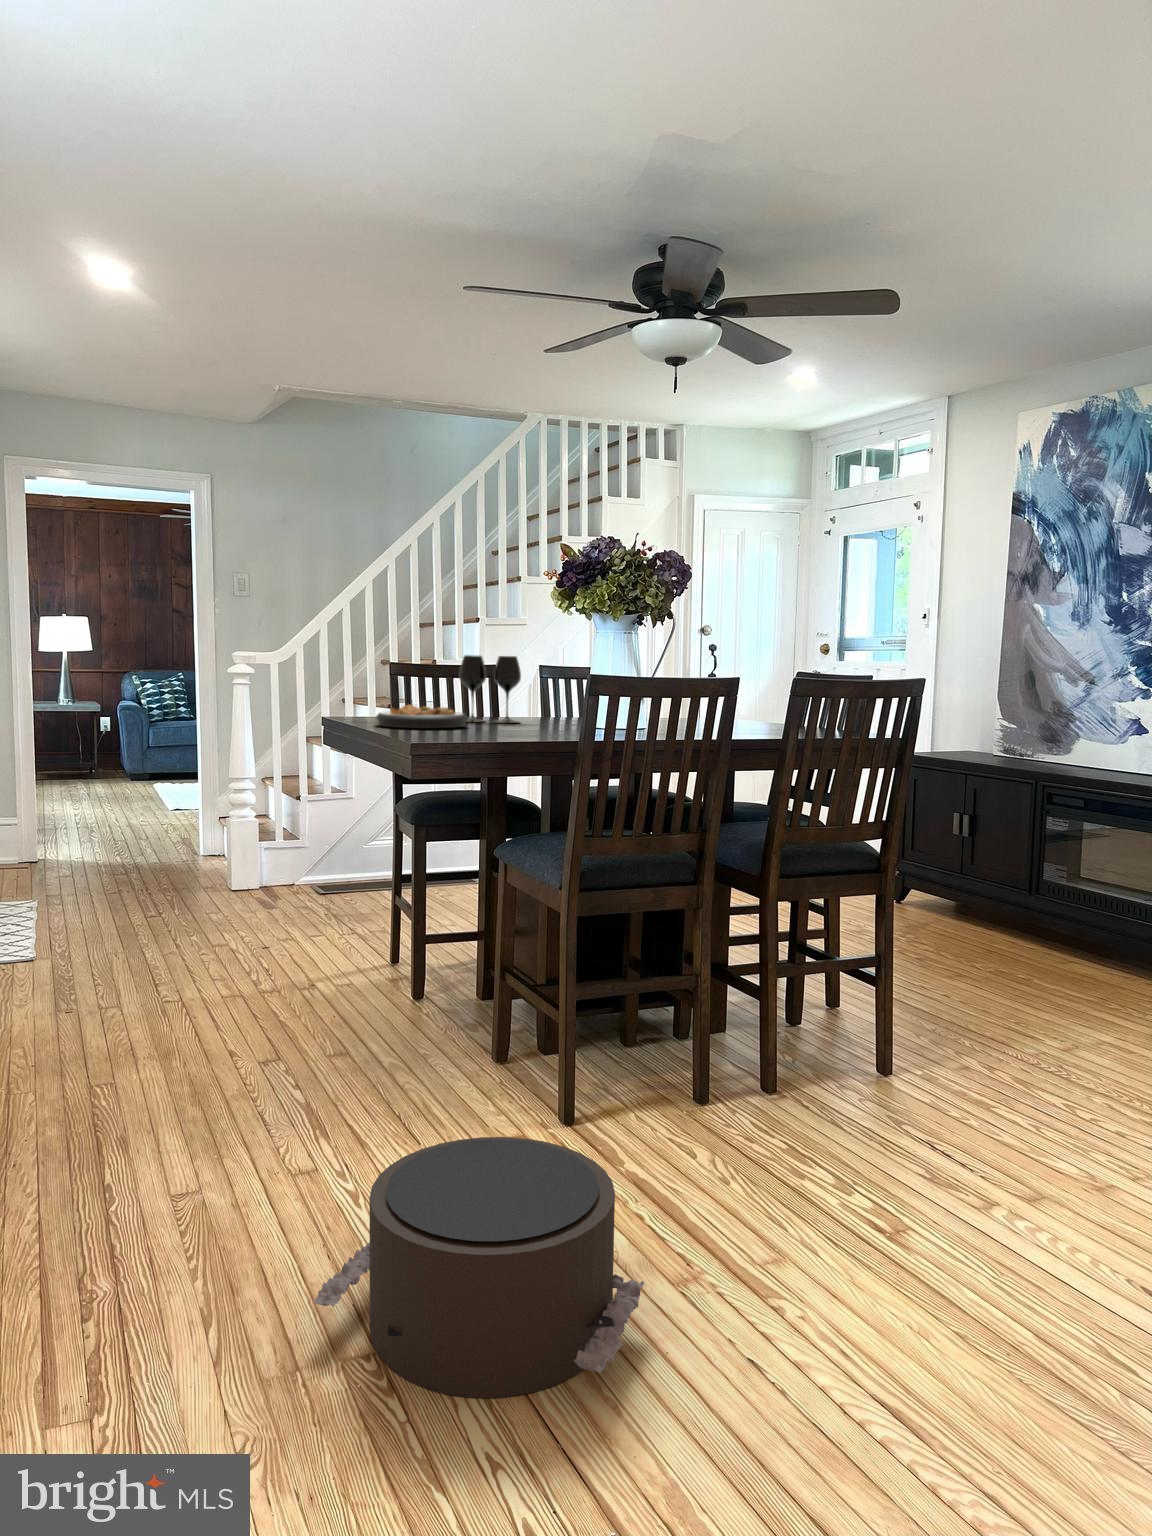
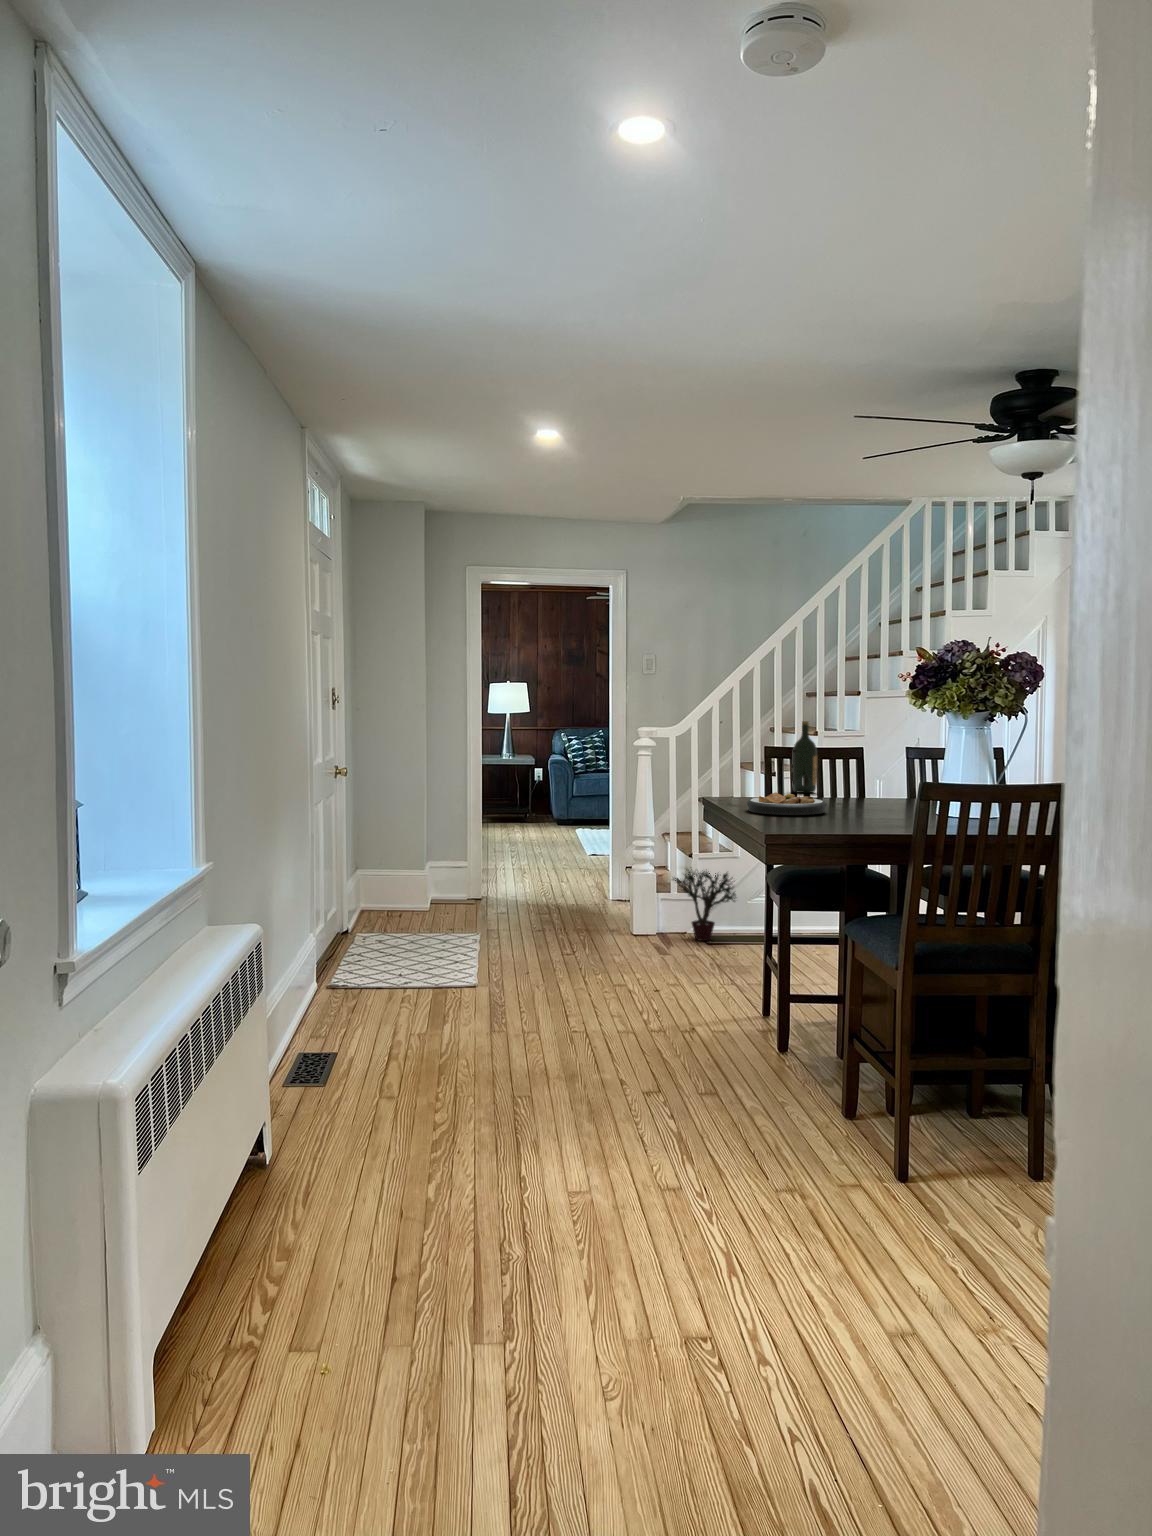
wine bottle: none [421,632,448,713] -> present [792,721,817,793]
wine glass: present [459,655,521,723] -> none [822,746,880,807]
potted plant: none [276,808,355,892] -> present [673,869,736,941]
pouf: present [313,1137,644,1398] -> none [665,1178,939,1394]

